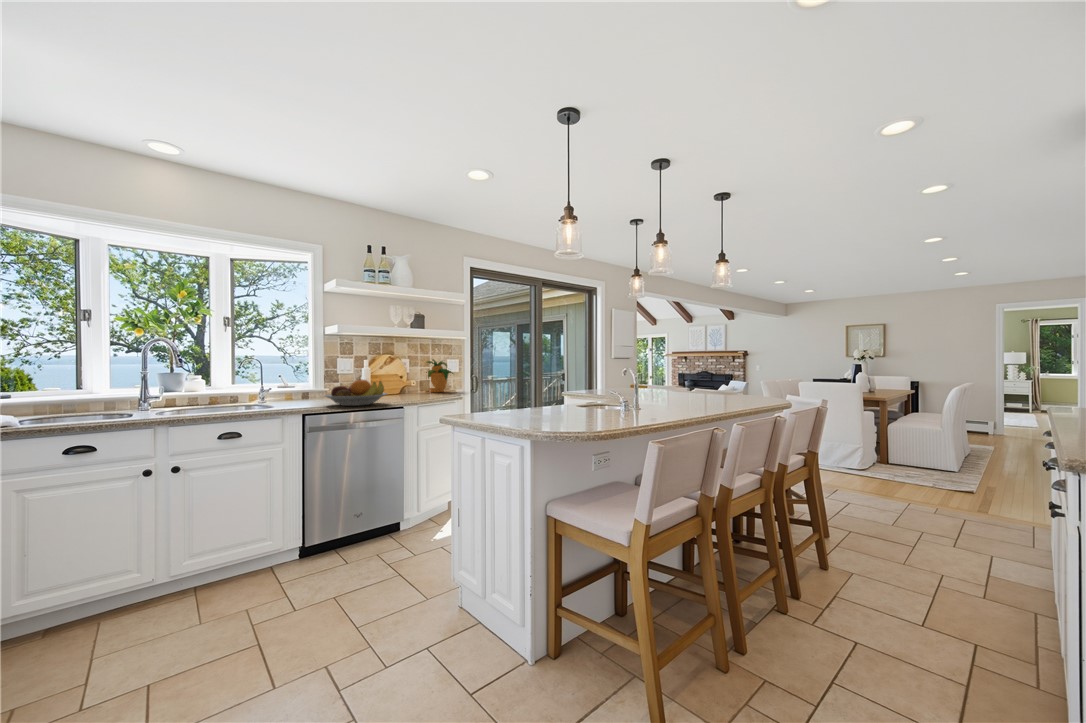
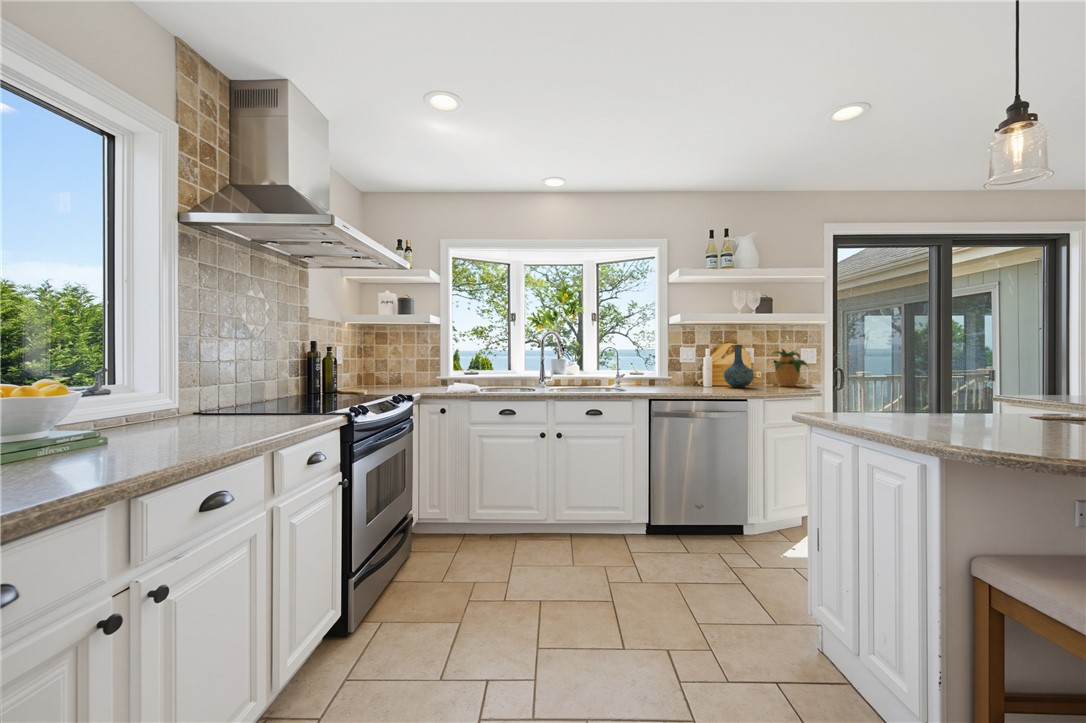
vase: none [382,355,410,396] -> present [724,345,754,387]
fruit bowl: present [324,380,387,406] -> none [666,368,725,393]

